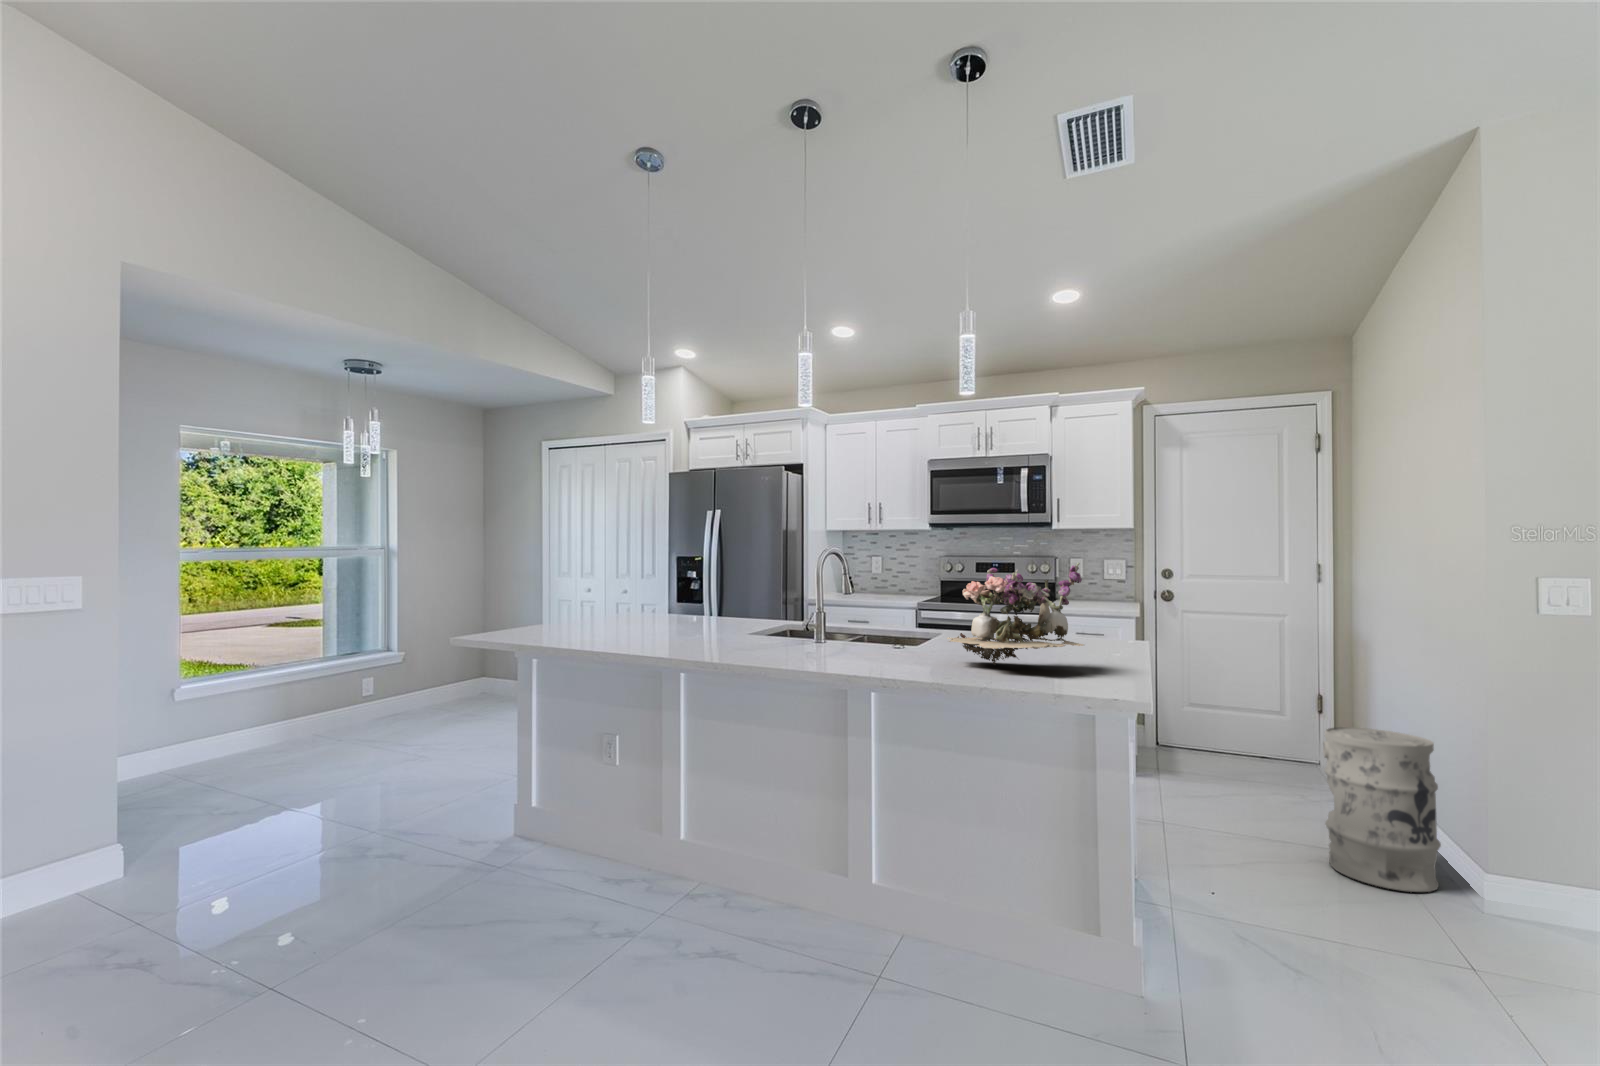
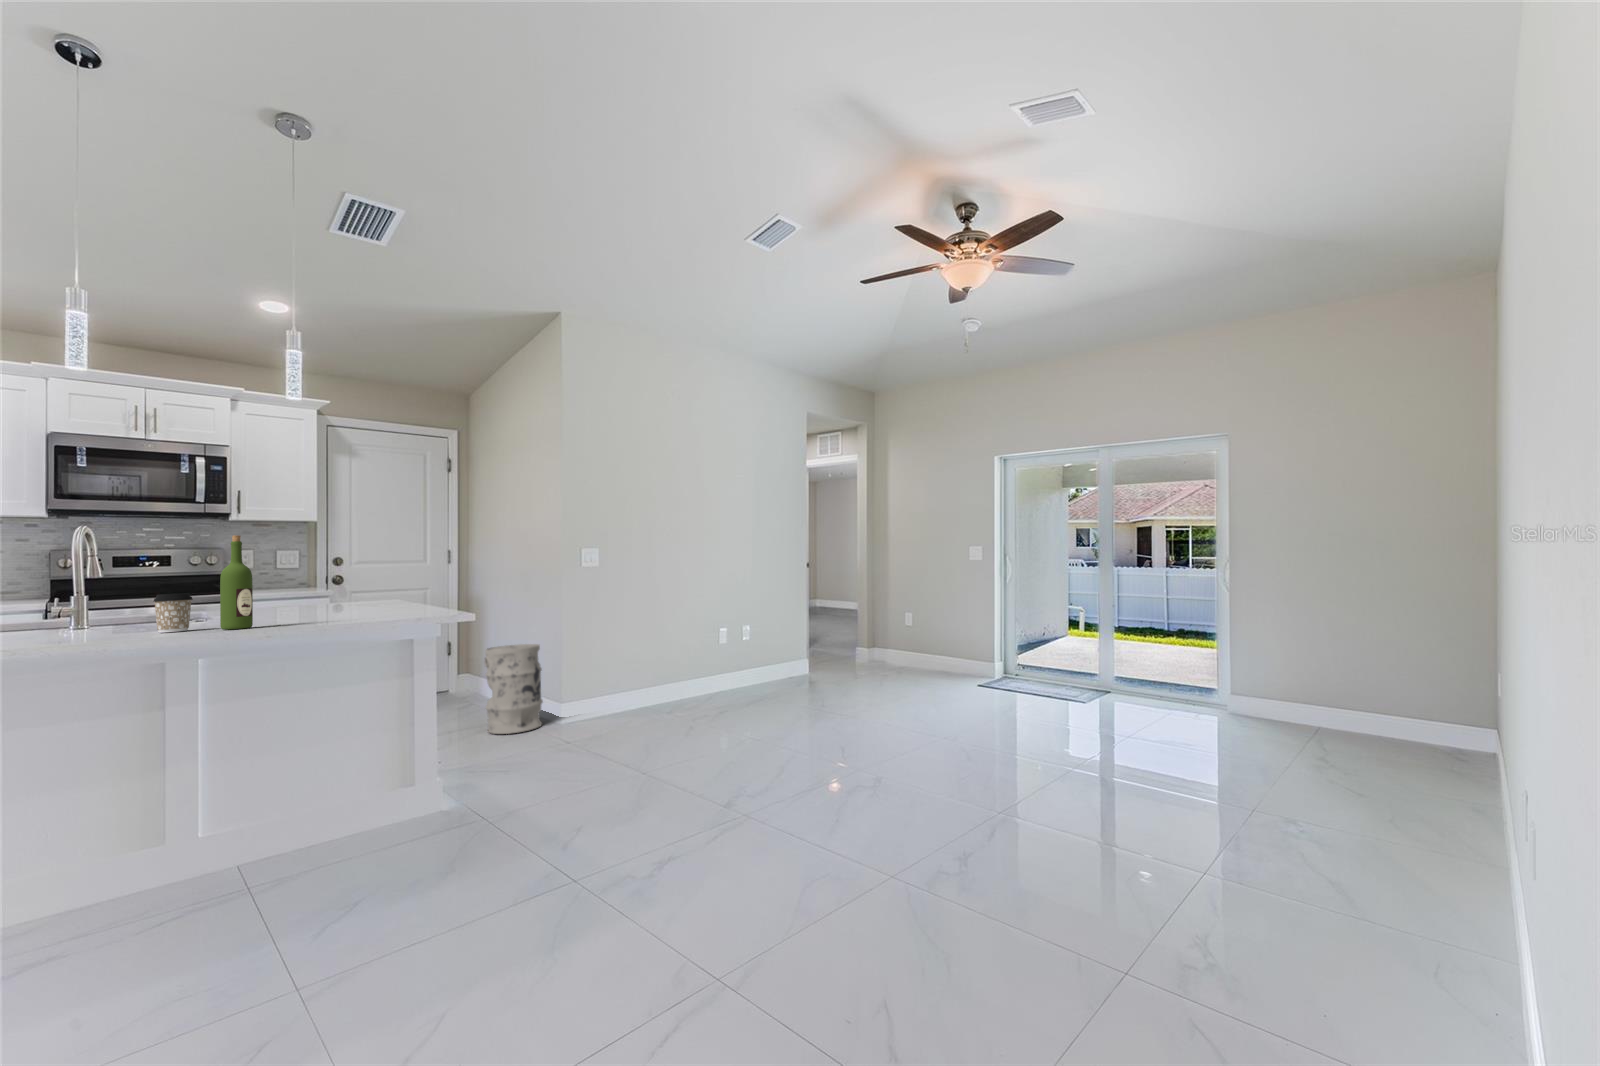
wine bottle: none [864,560,892,668] -> present [220,536,253,630]
flower arrangement: present [947,563,1084,665] -> none [277,539,404,620]
coffee cup: none [835,618,865,659] -> present [154,593,193,633]

